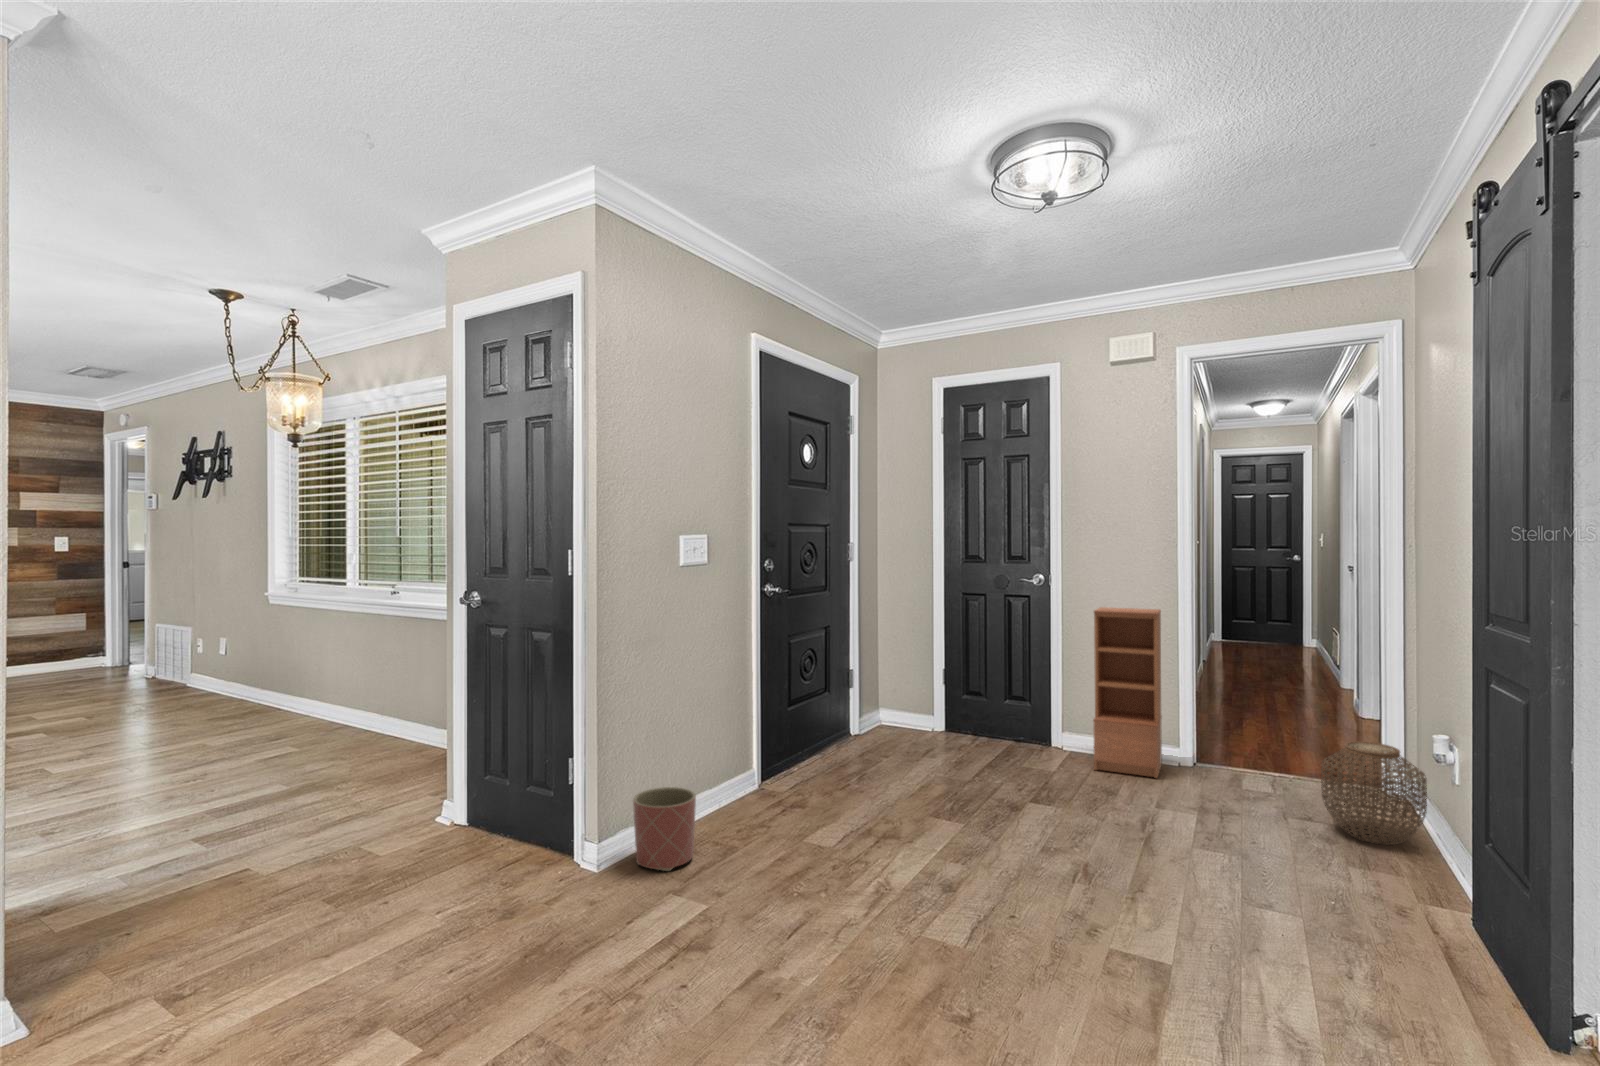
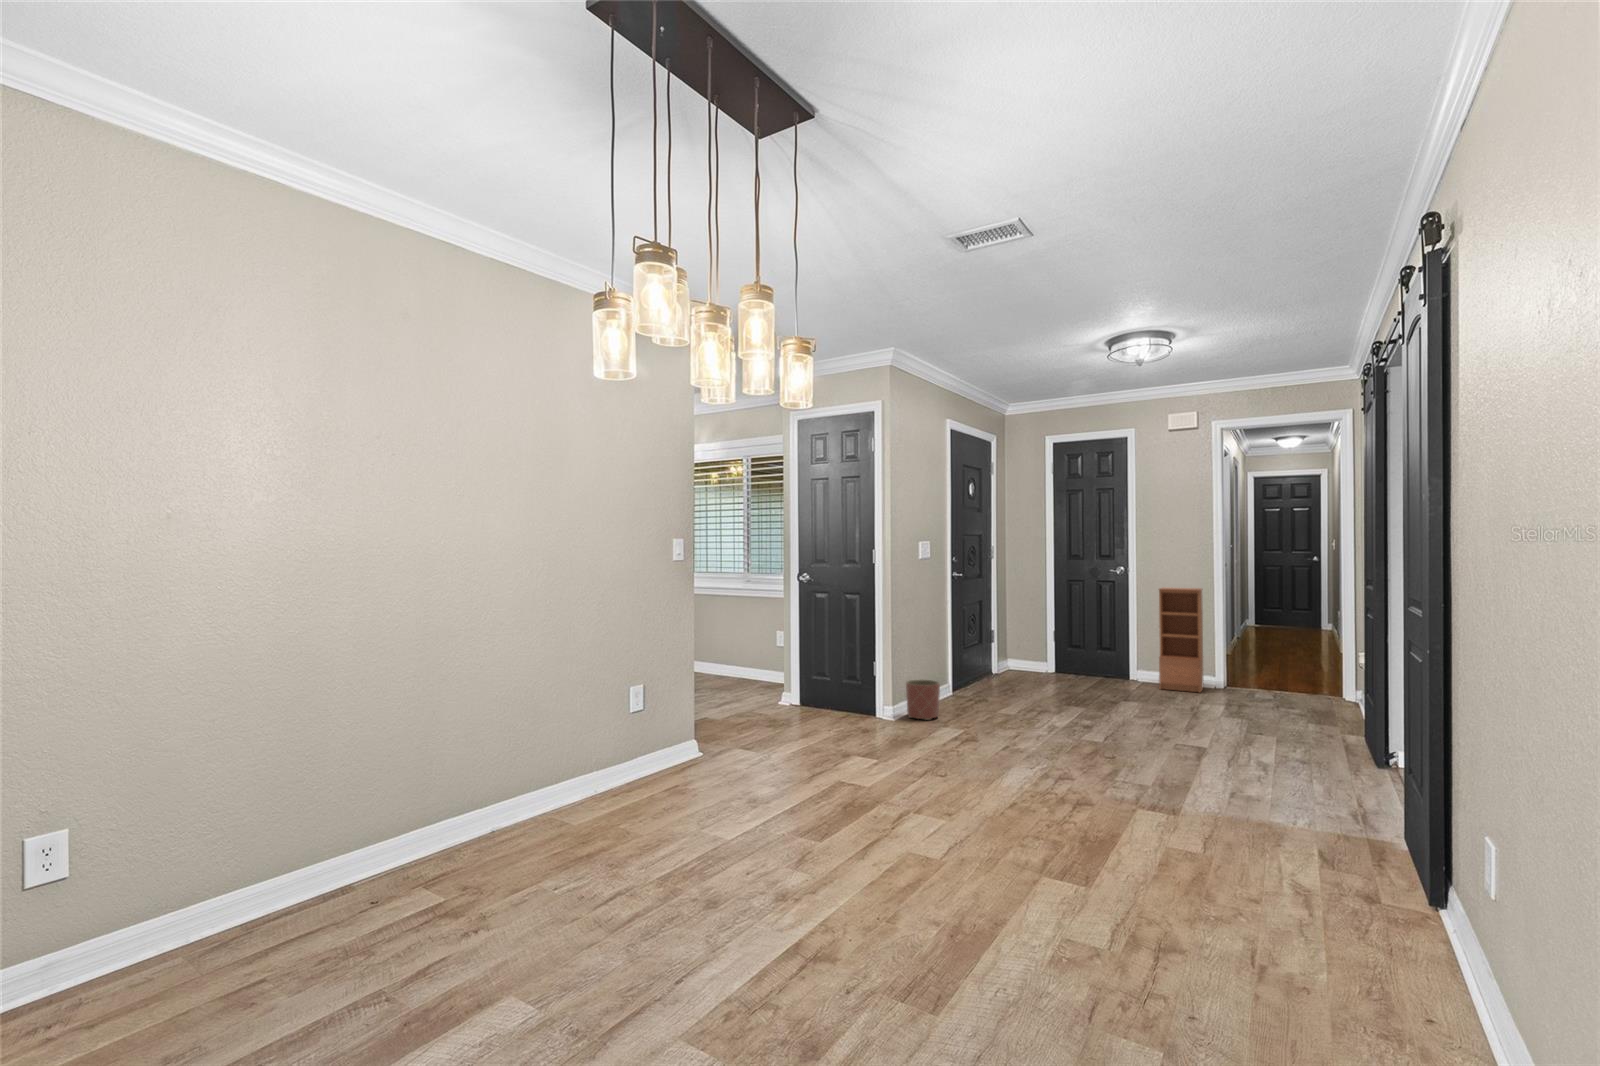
woven basket: present [1321,741,1427,845] -> none [1298,661,1358,717]

